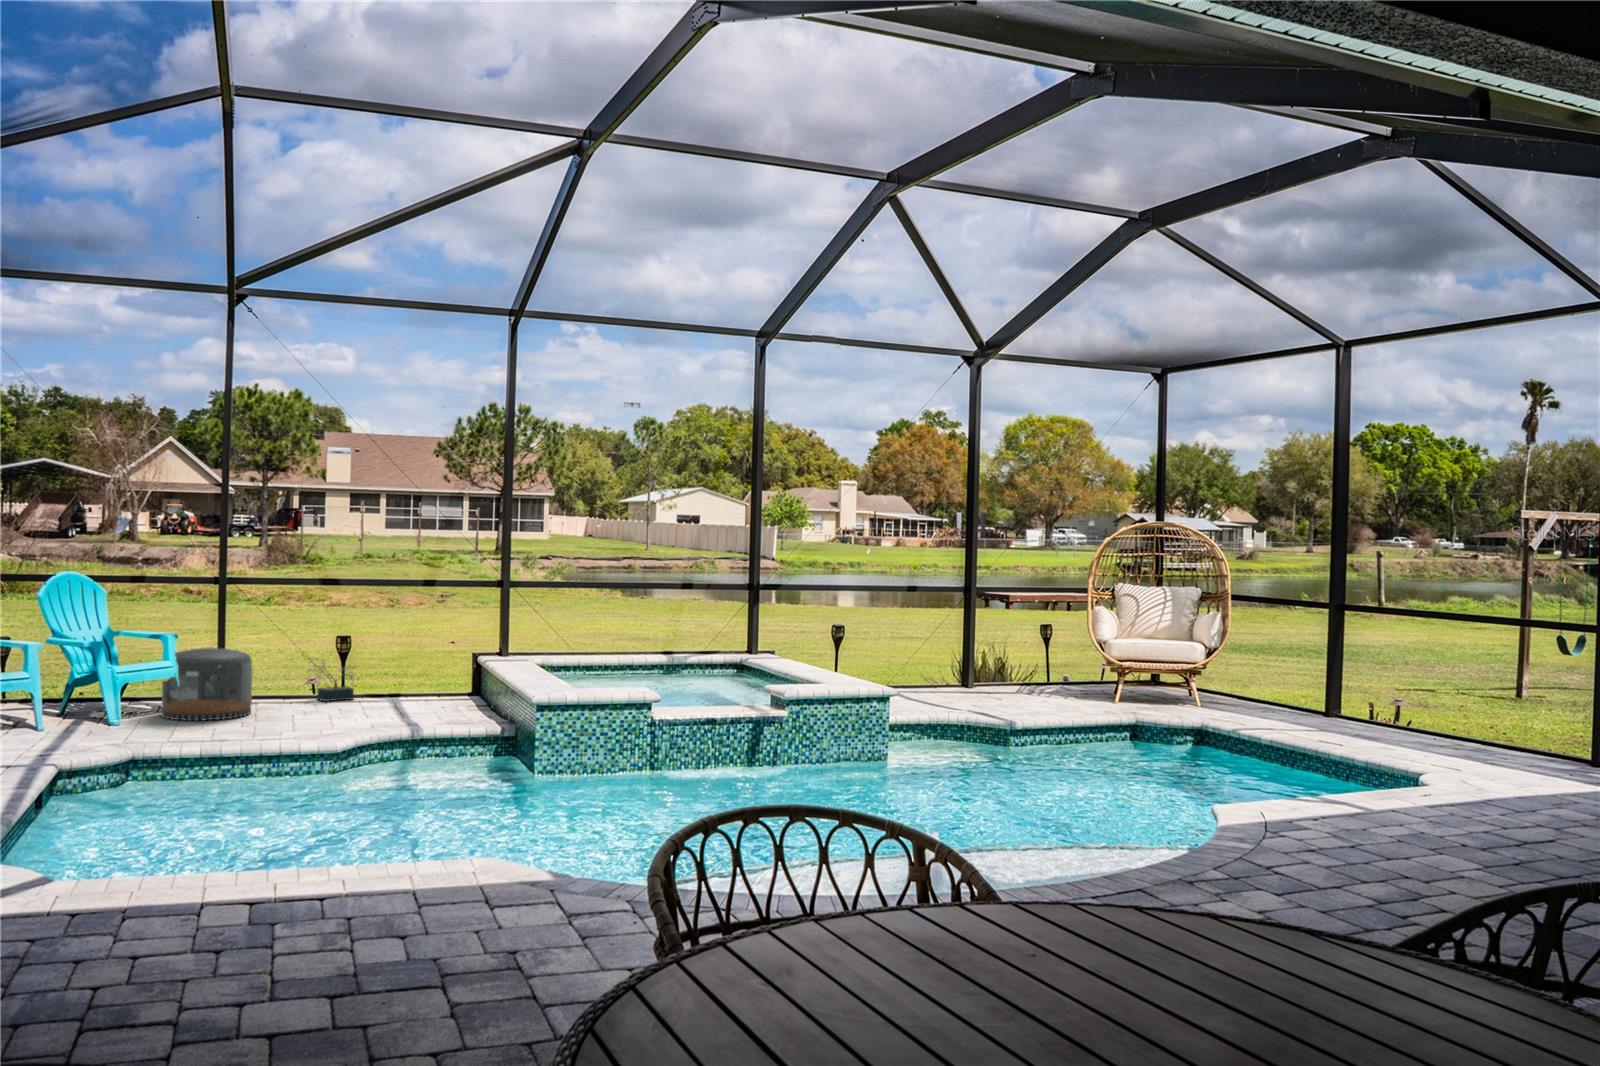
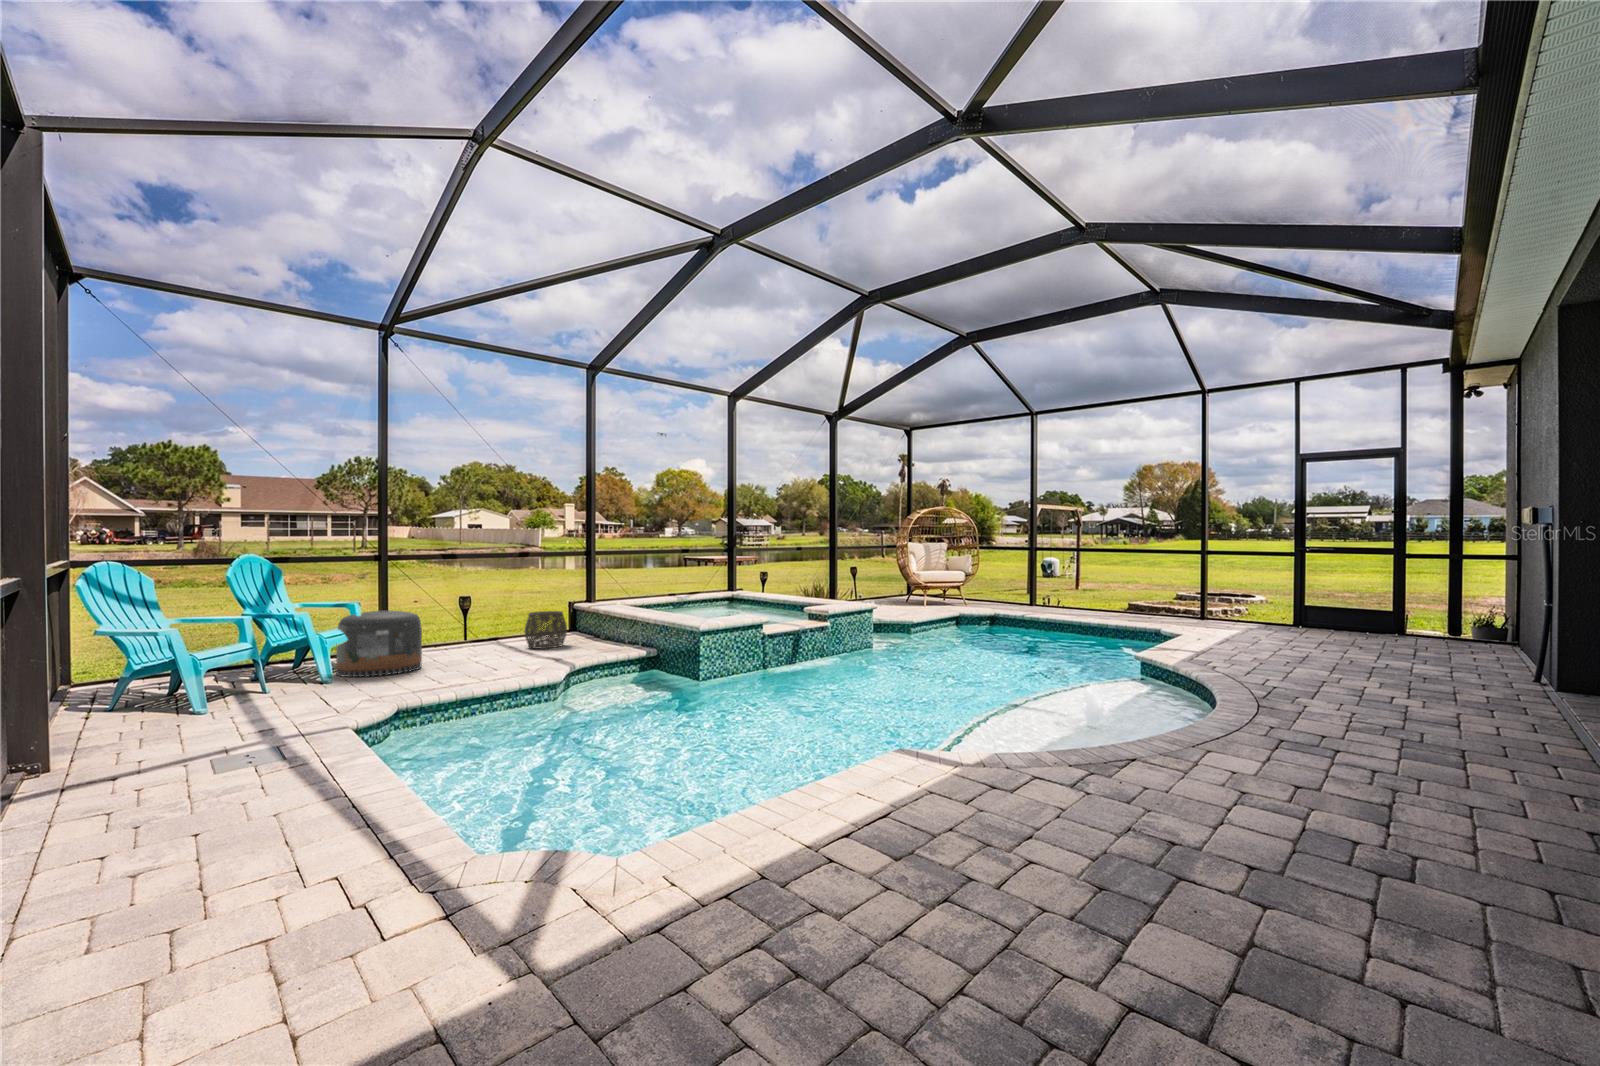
decorative plant: present [308,659,355,701] -> none [433,617,475,653]
woven basket: none [402,659,456,707] -> present [525,611,567,649]

